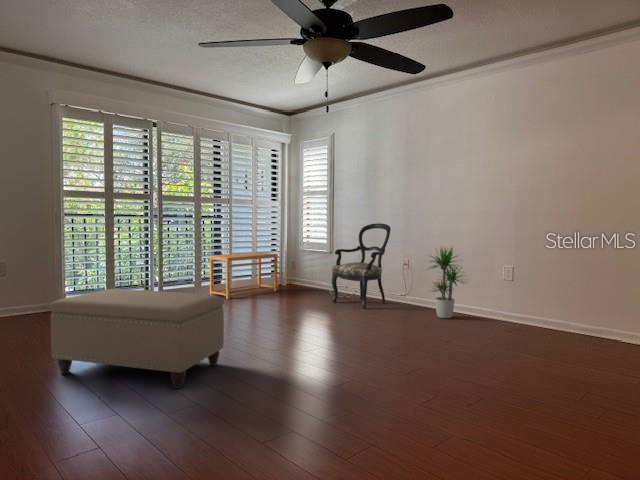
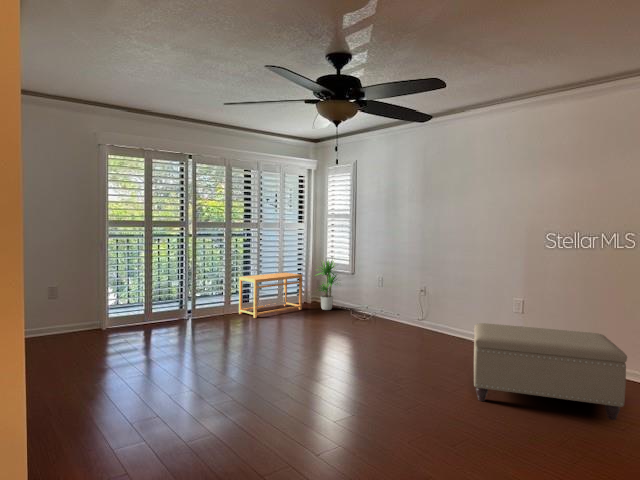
armchair: present [332,223,391,309] -> none [353,249,409,332]
potted plant: present [427,247,463,318] -> present [315,260,338,310]
ottoman: present [50,289,224,388] -> present [474,323,627,420]

